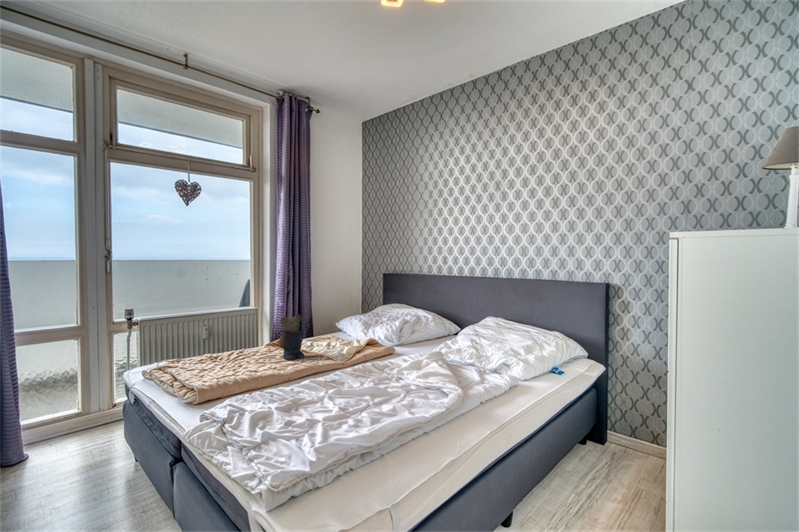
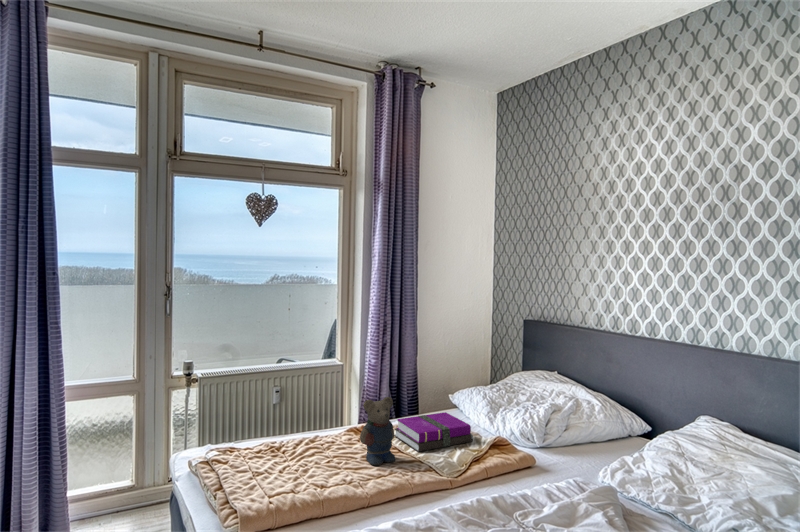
notebook: none [301,328,355,351] -> present [394,412,473,452]

